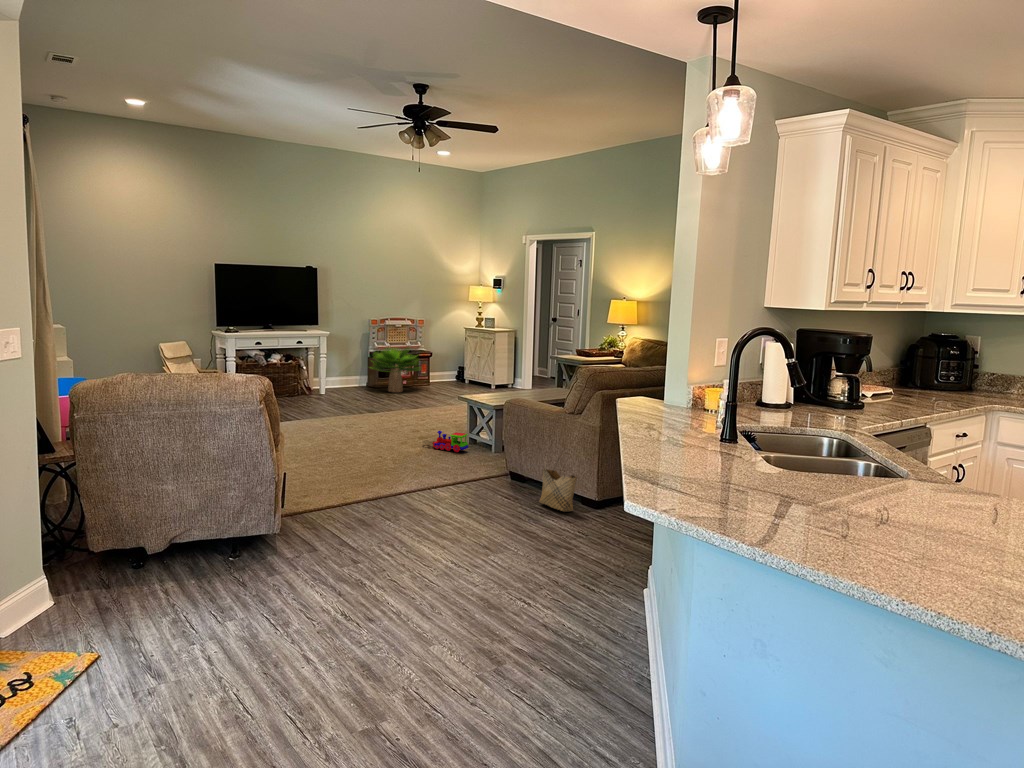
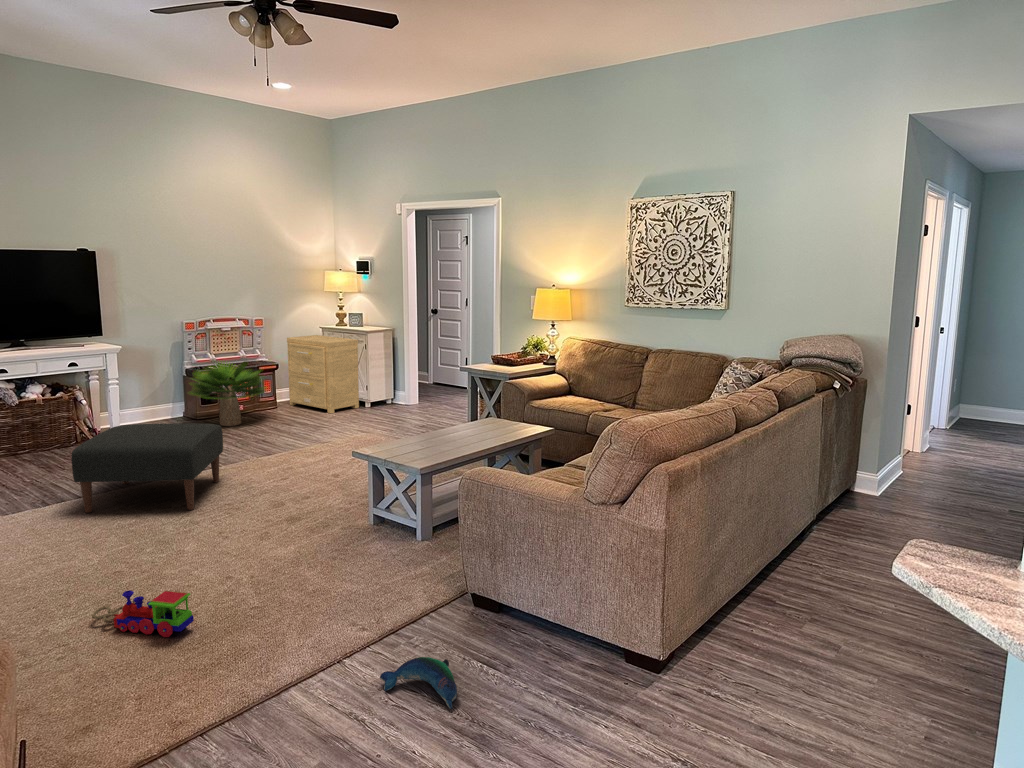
side table: none [439,334,489,390] -> present [287,335,359,413]
ottoman: none [298,378,386,430] -> present [71,423,223,513]
toy train: present [422,431,468,452] -> present [92,590,194,637]
woven basket: present [540,453,577,512] -> none [546,570,616,679]
plush toy: none [446,489,483,512] -> present [380,657,457,709]

